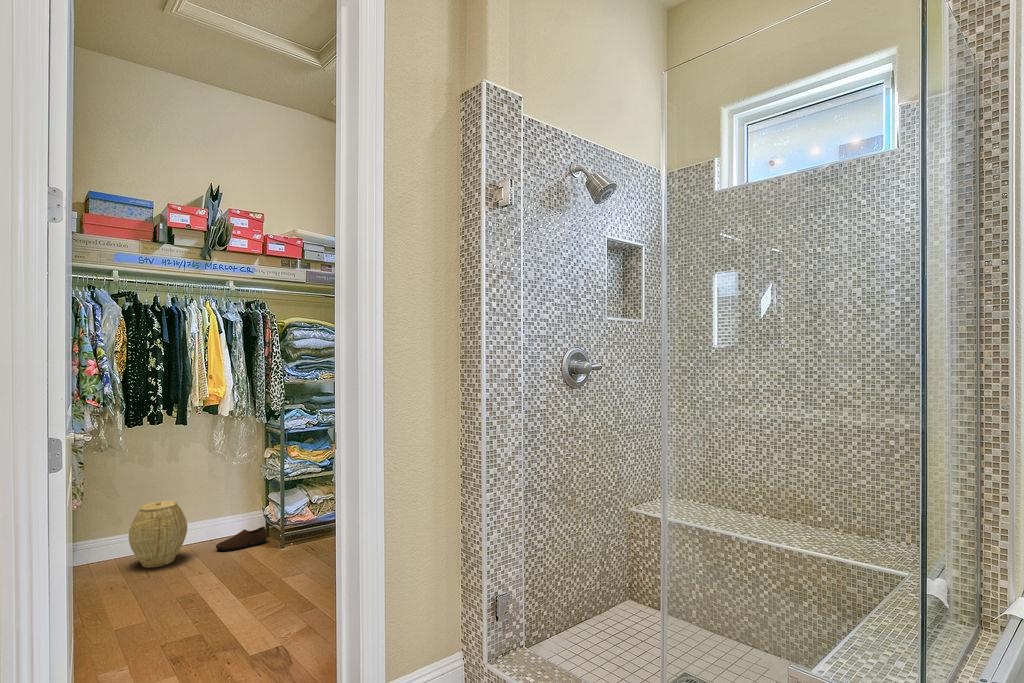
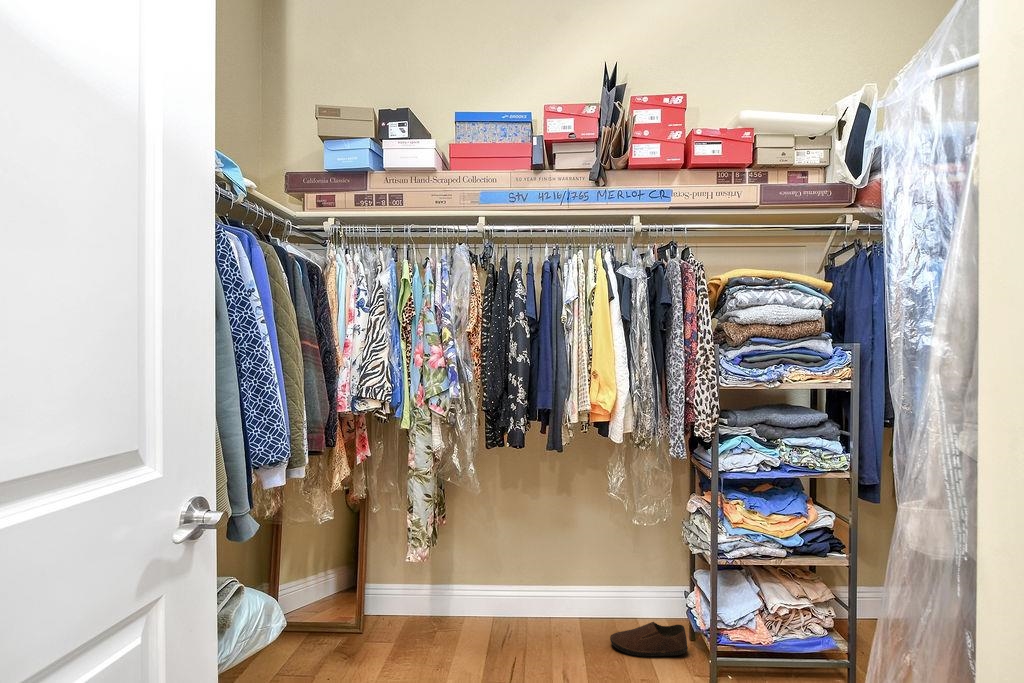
woven basket: present [129,501,187,567] -> none [499,548,571,651]

